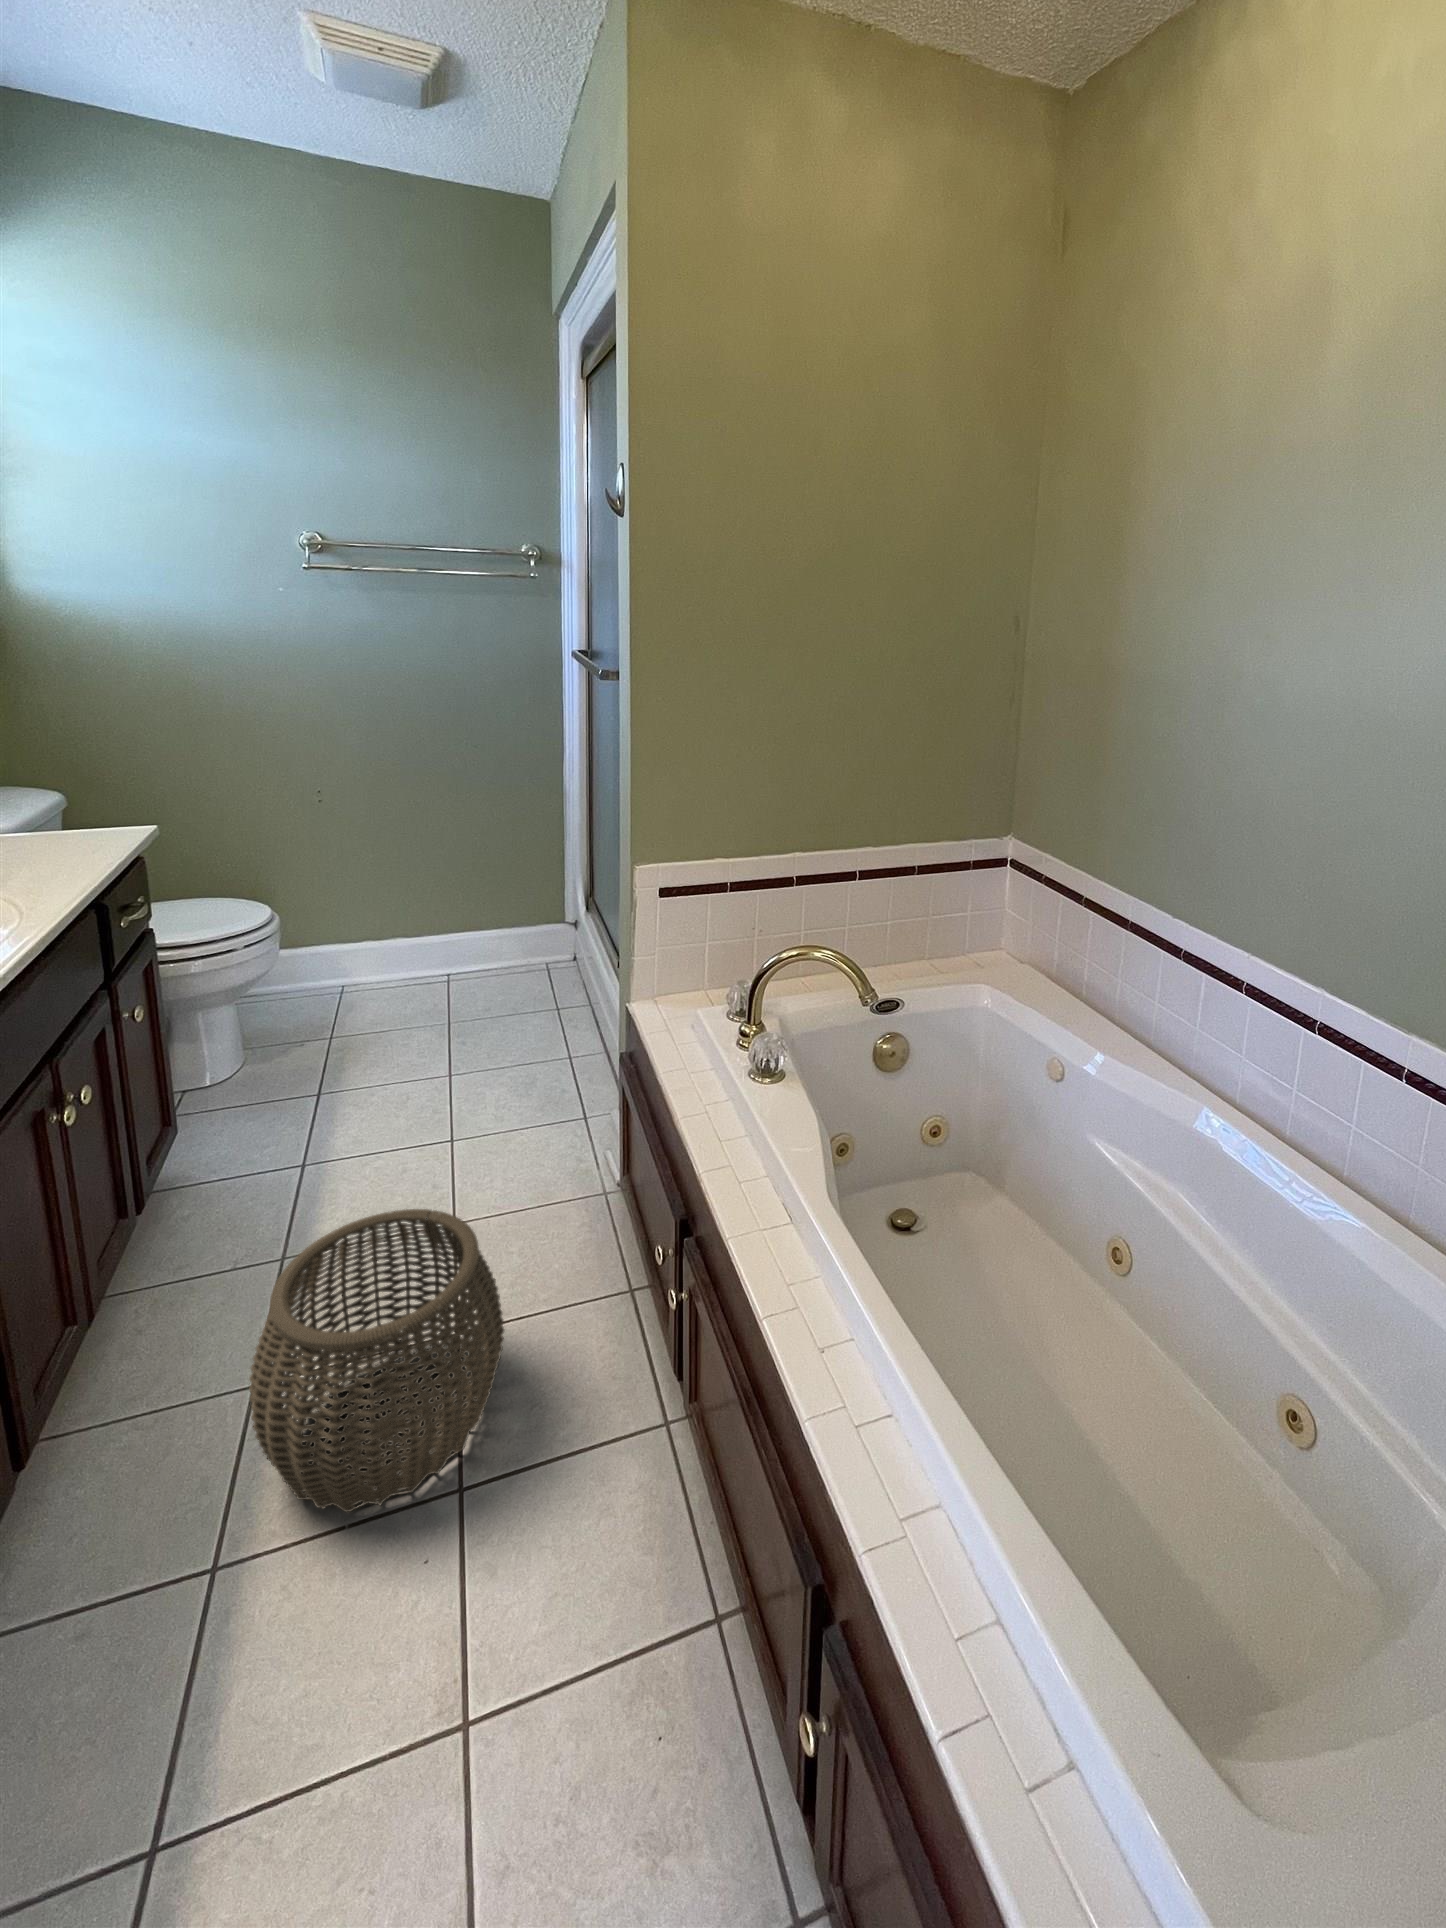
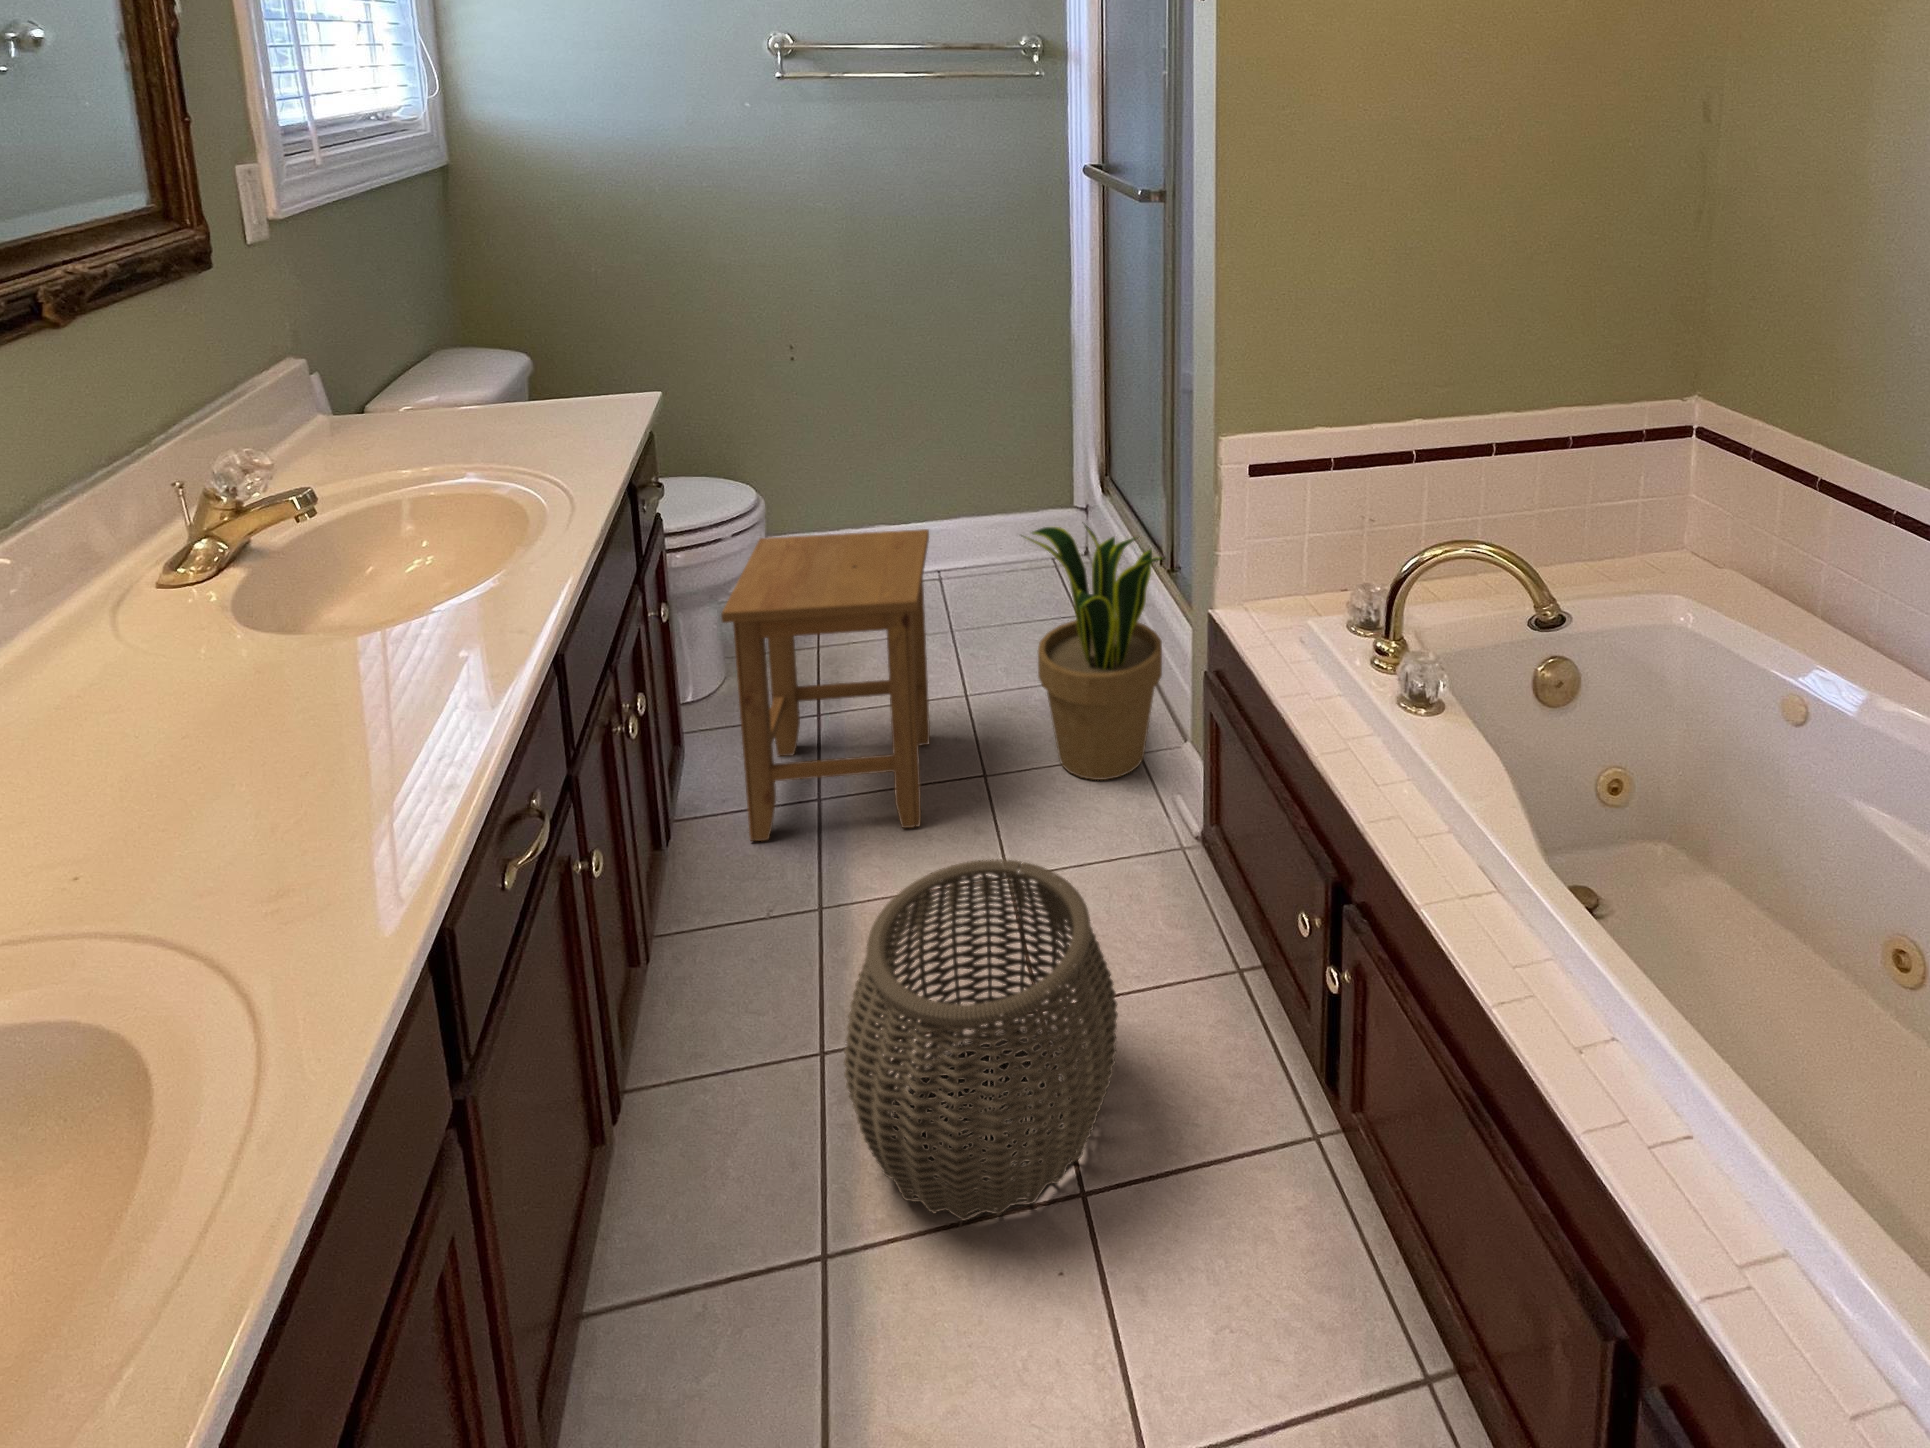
potted plant: none [480,935,603,1142] -> present [1022,524,1163,780]
stool: none [199,942,410,1204] -> present [721,529,930,841]

